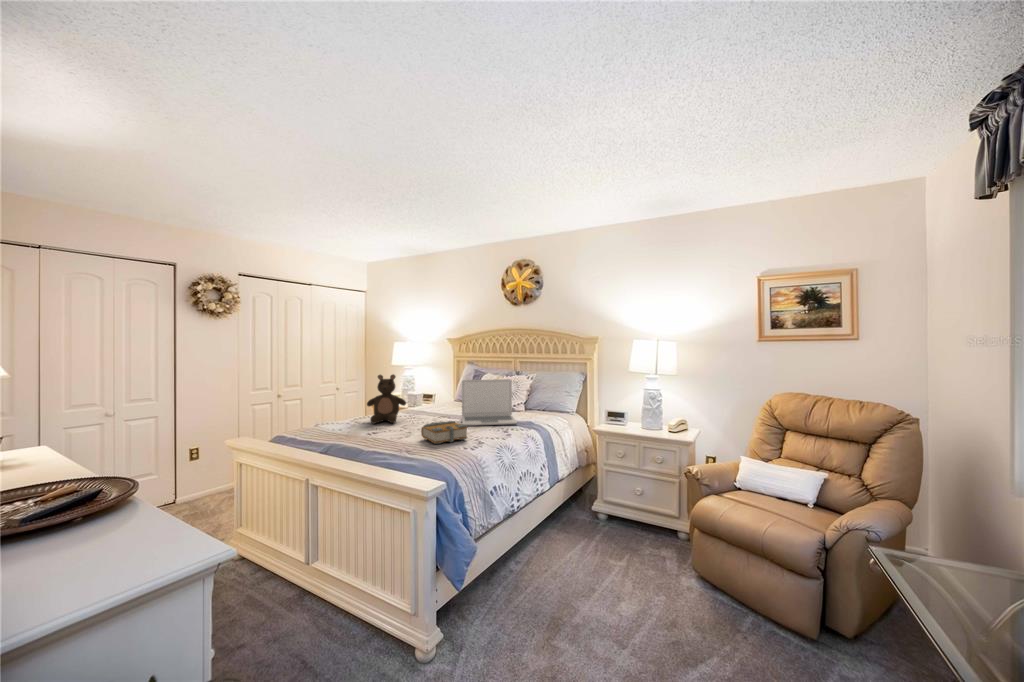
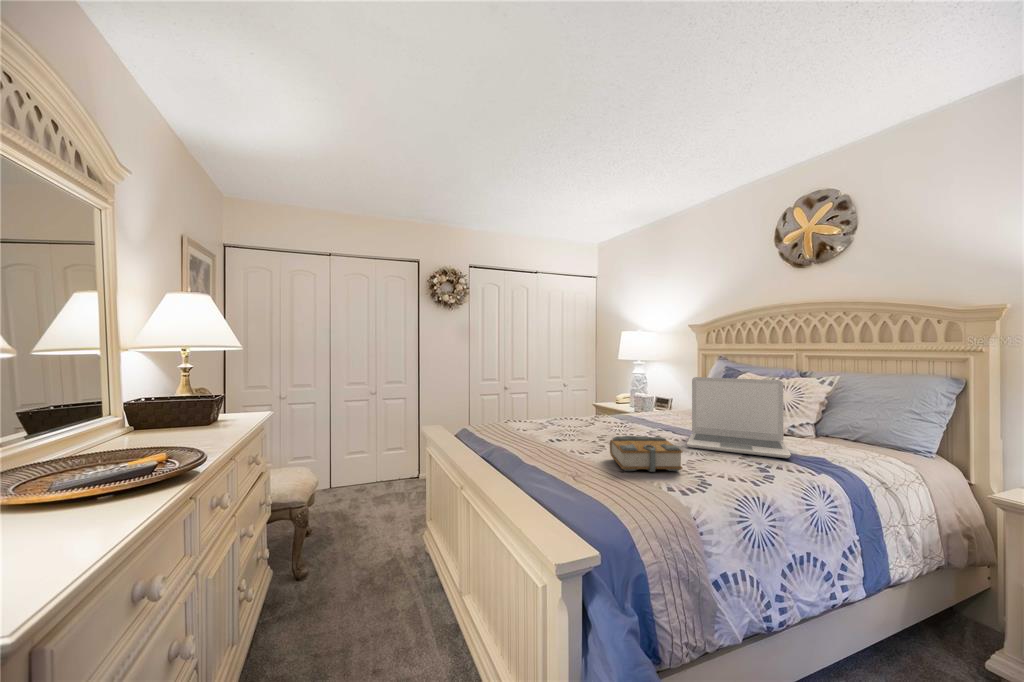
stuffed bear: present [367,374,406,424] -> none [562,364,610,429]

